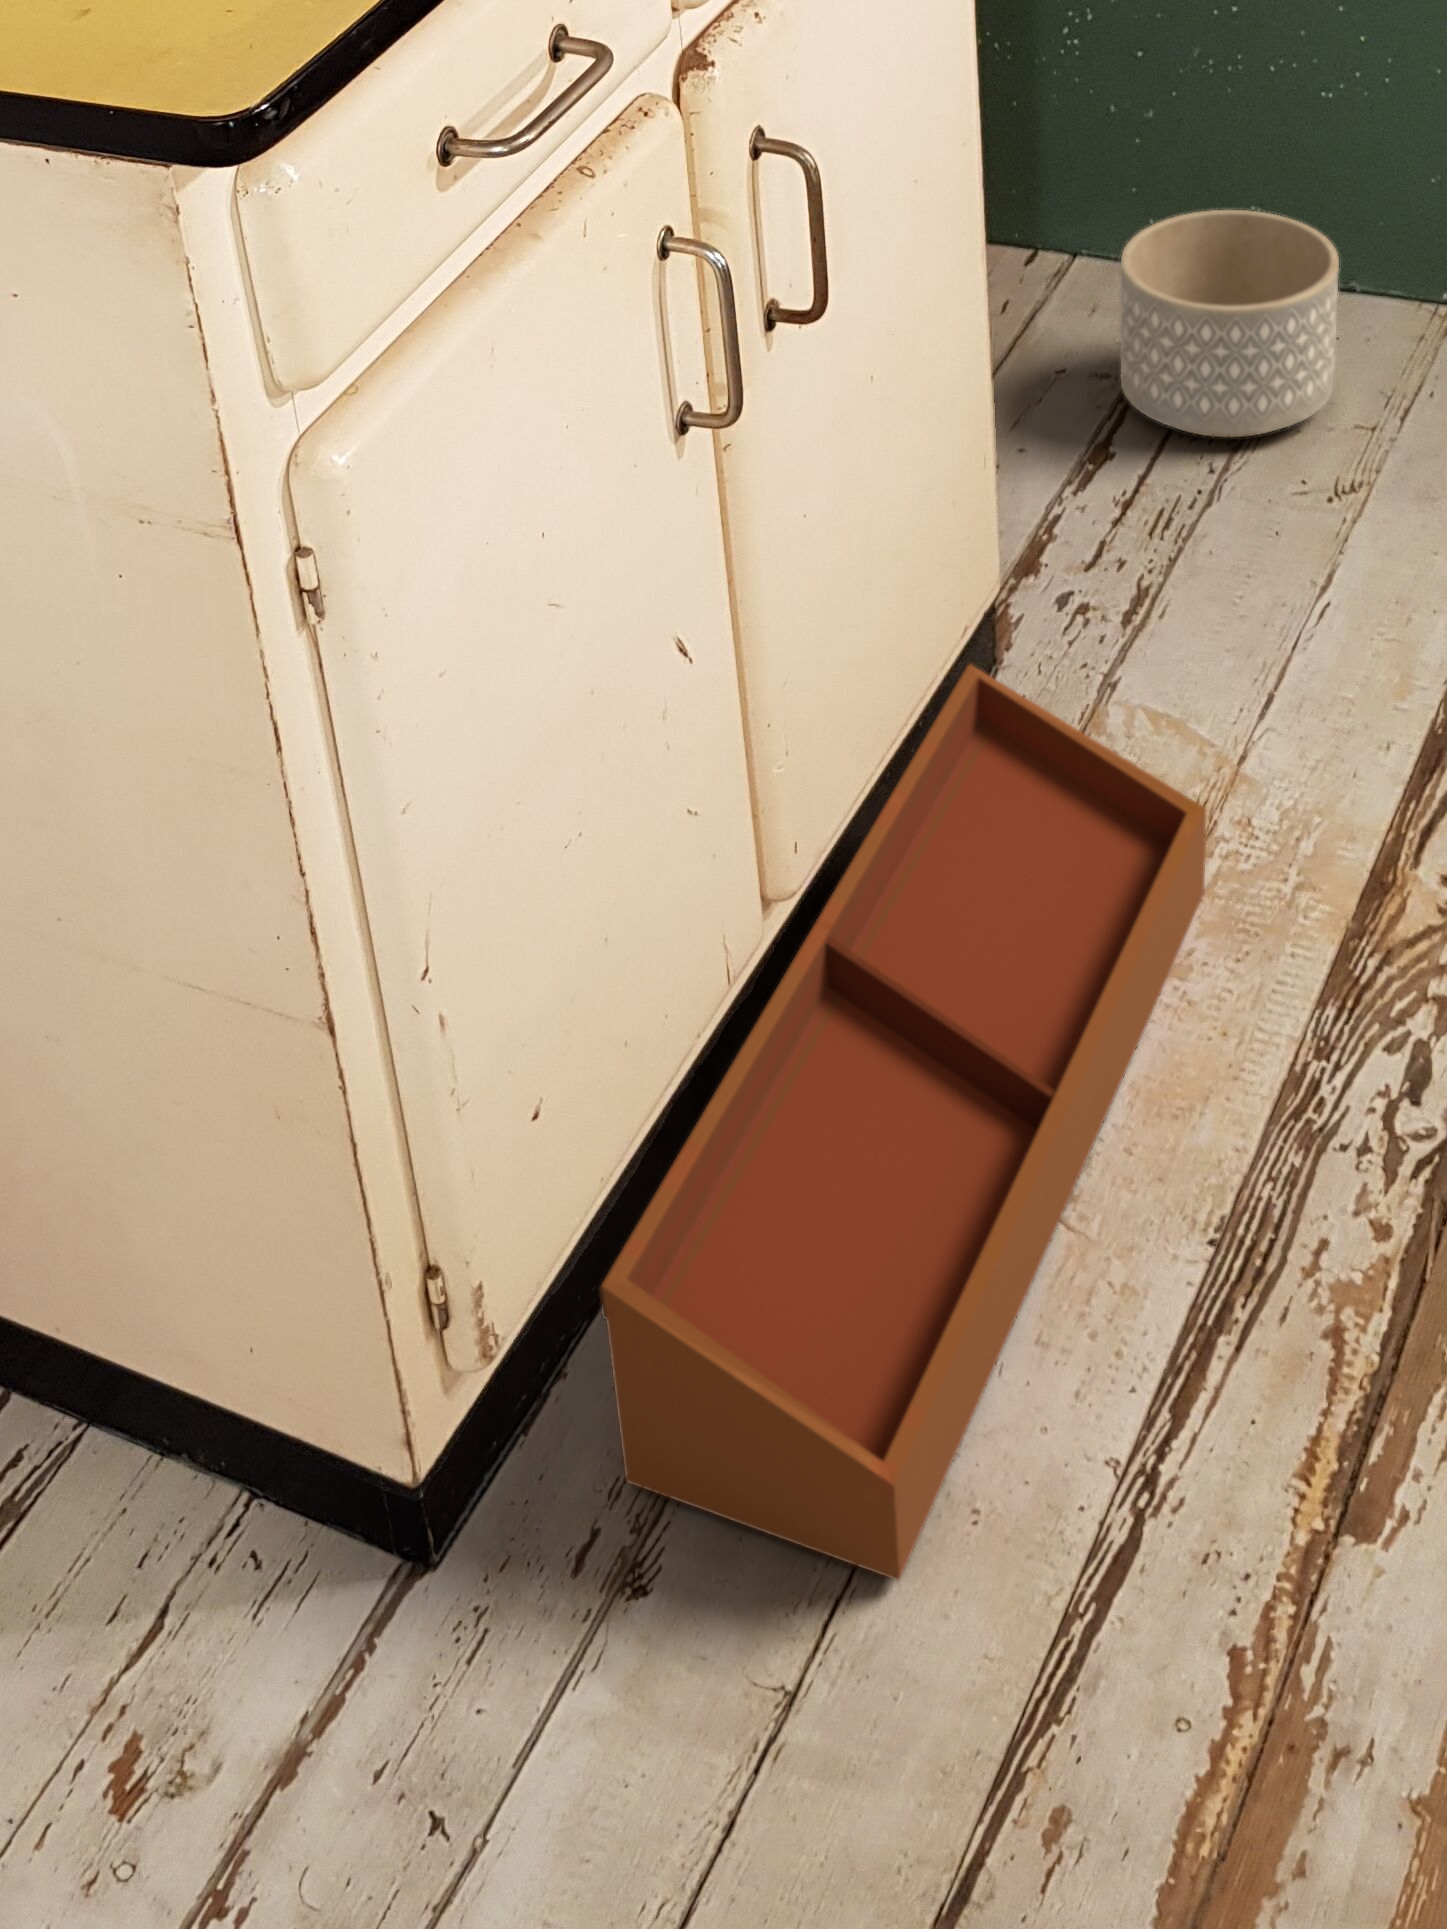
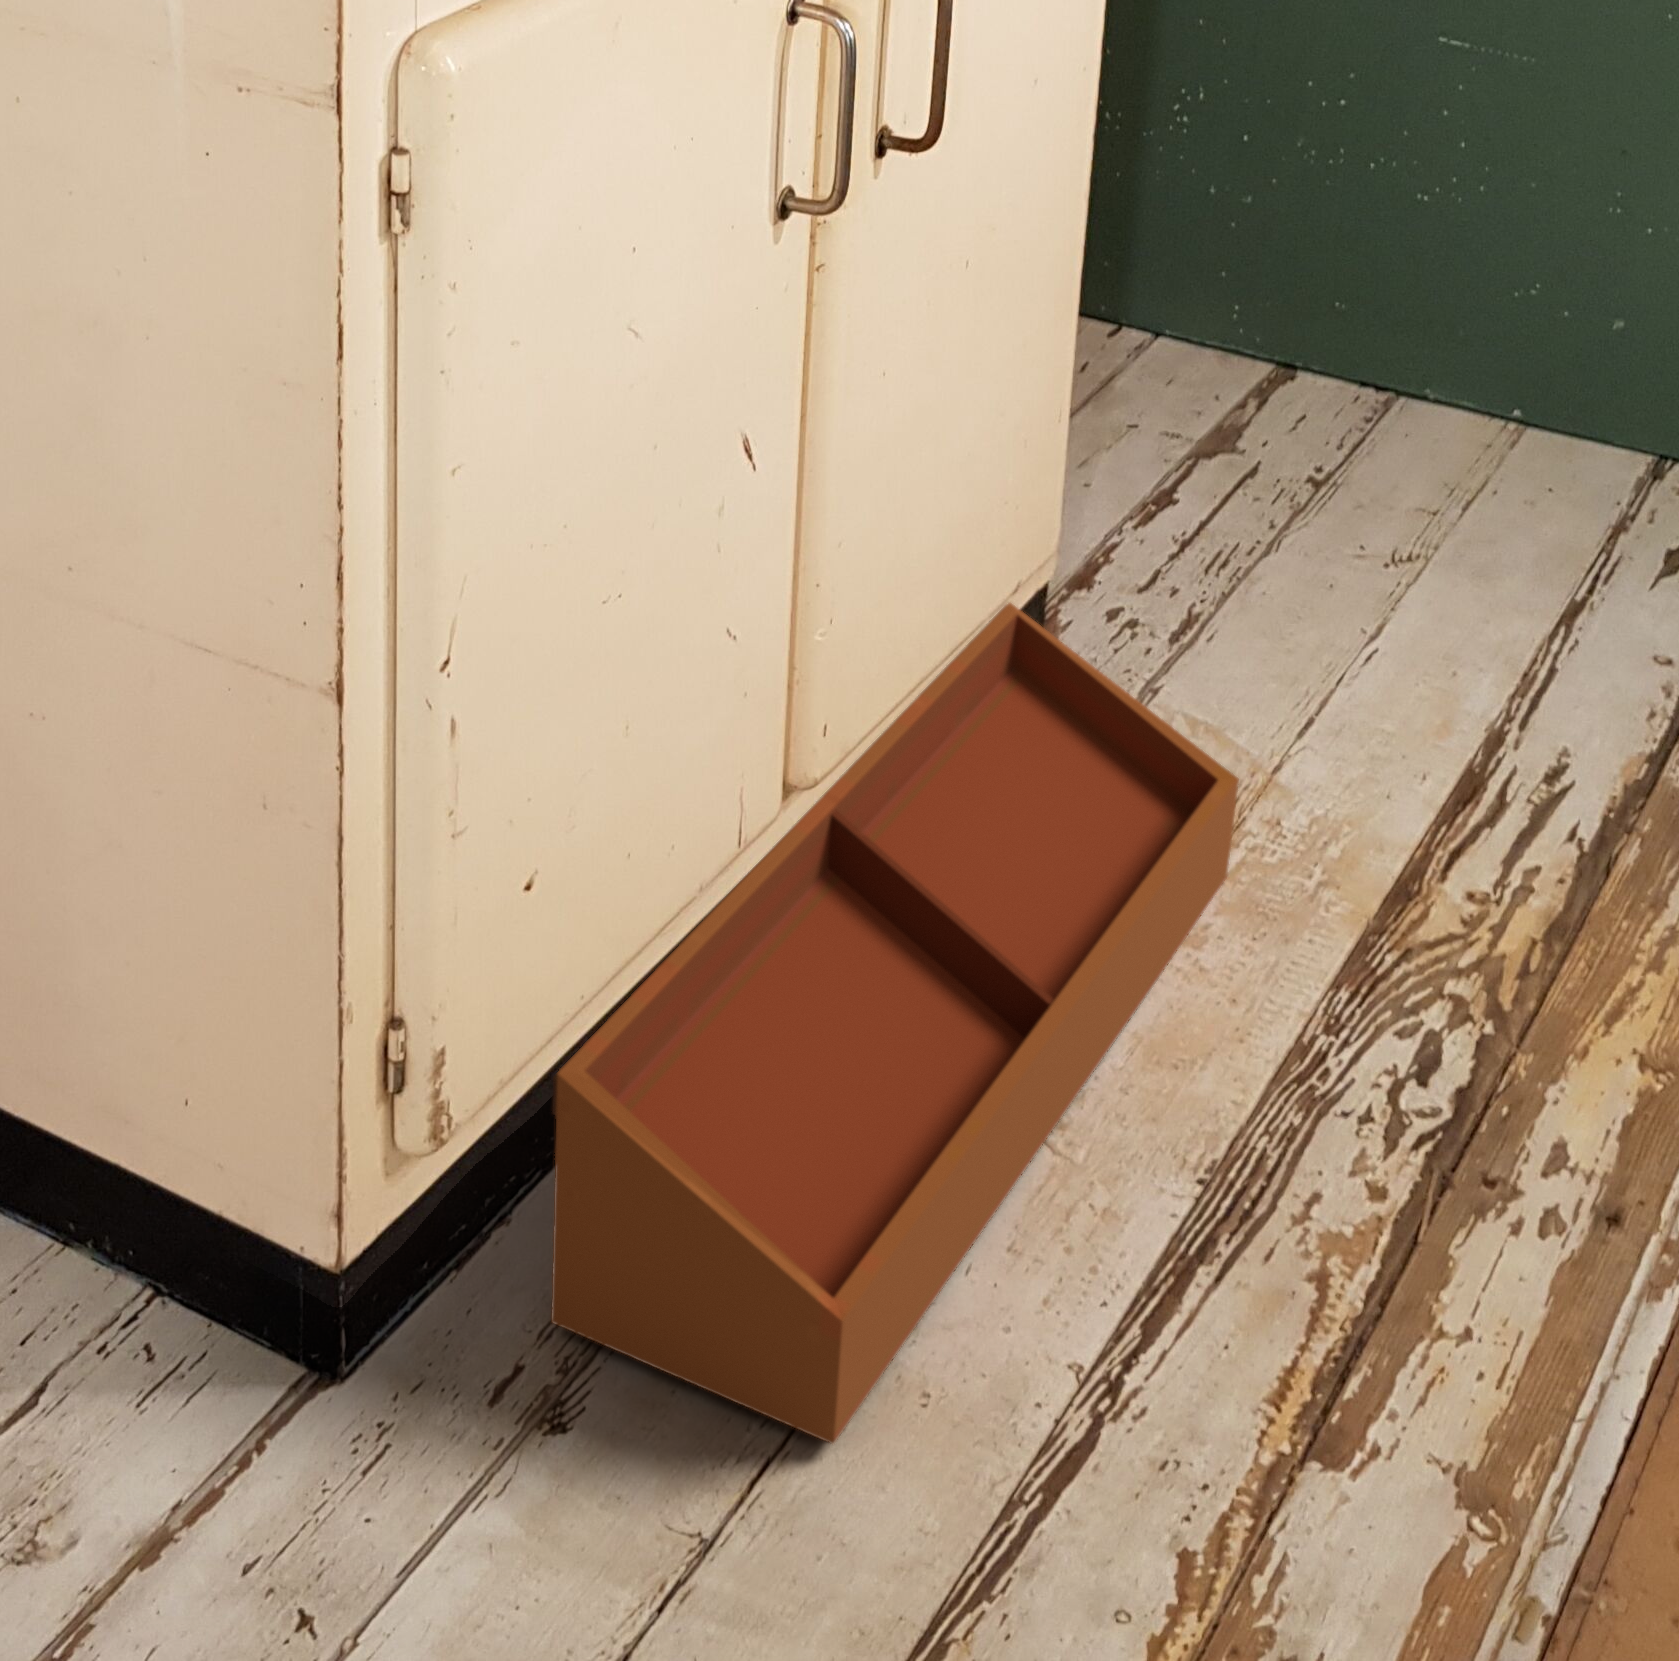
planter: present [1121,210,1339,438] -> none [1188,272,1424,496]

